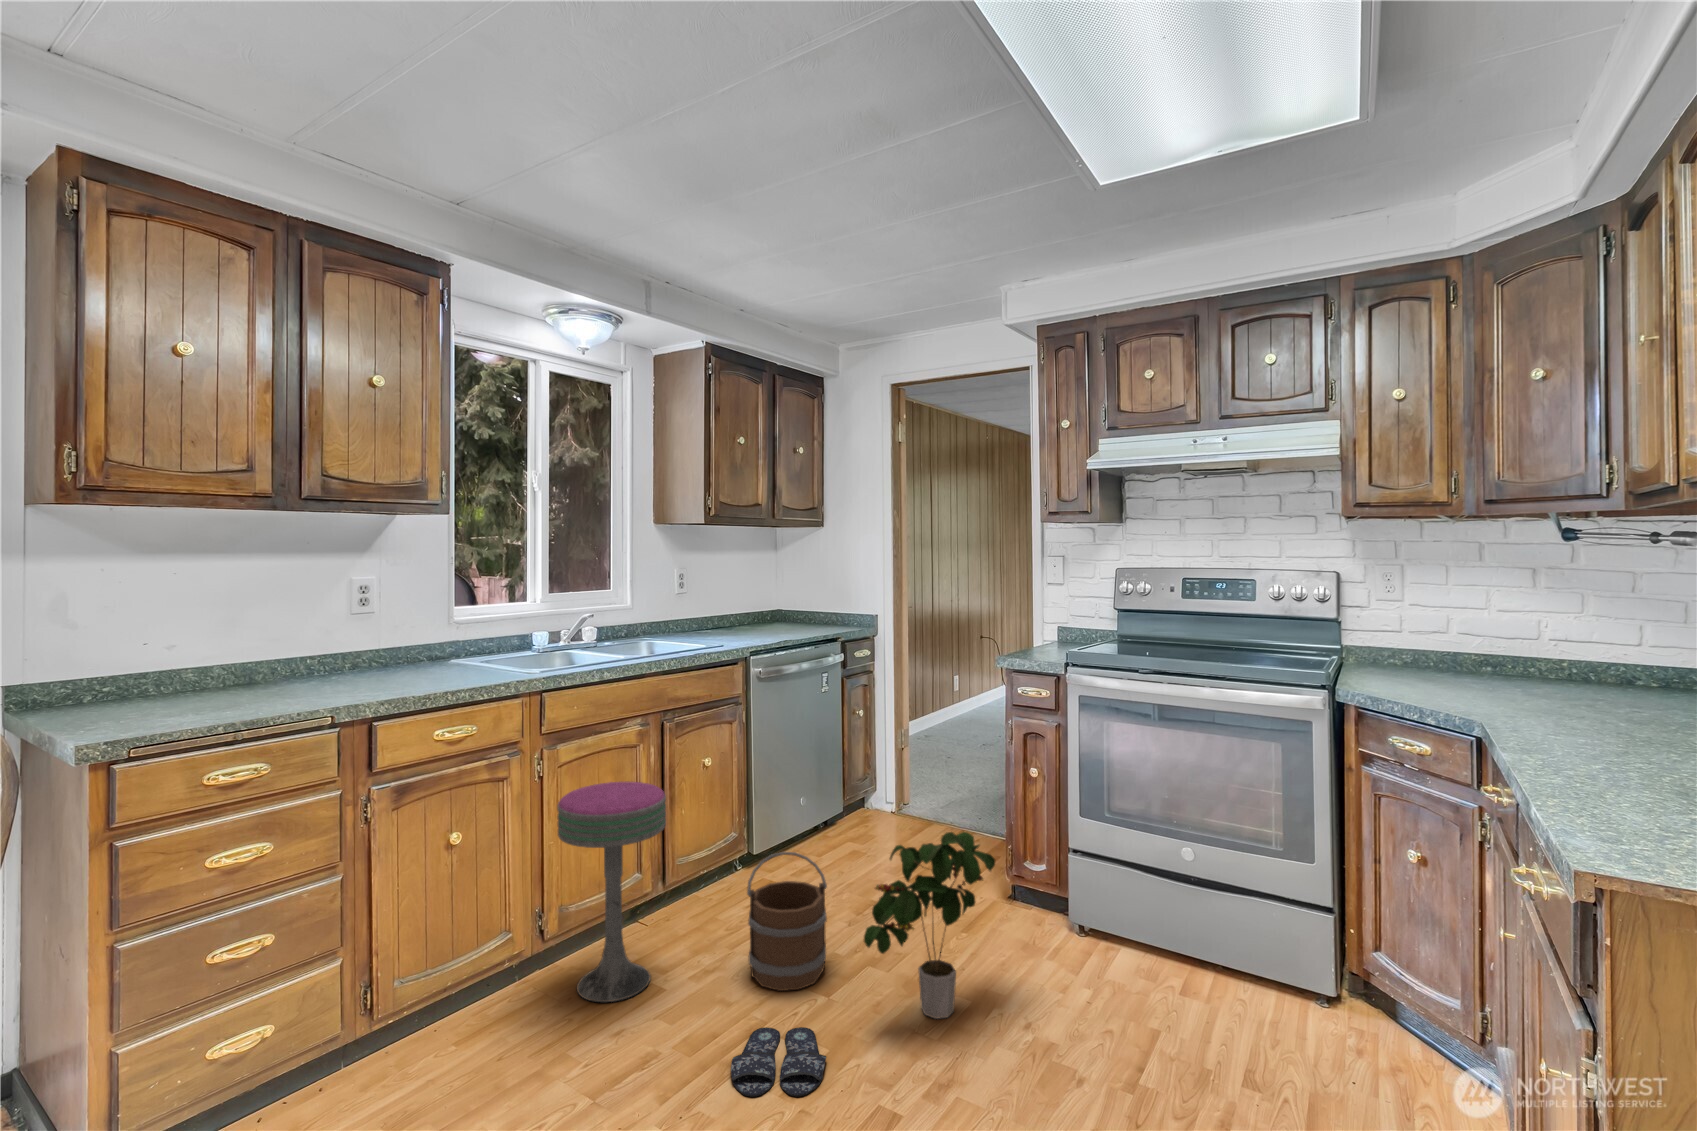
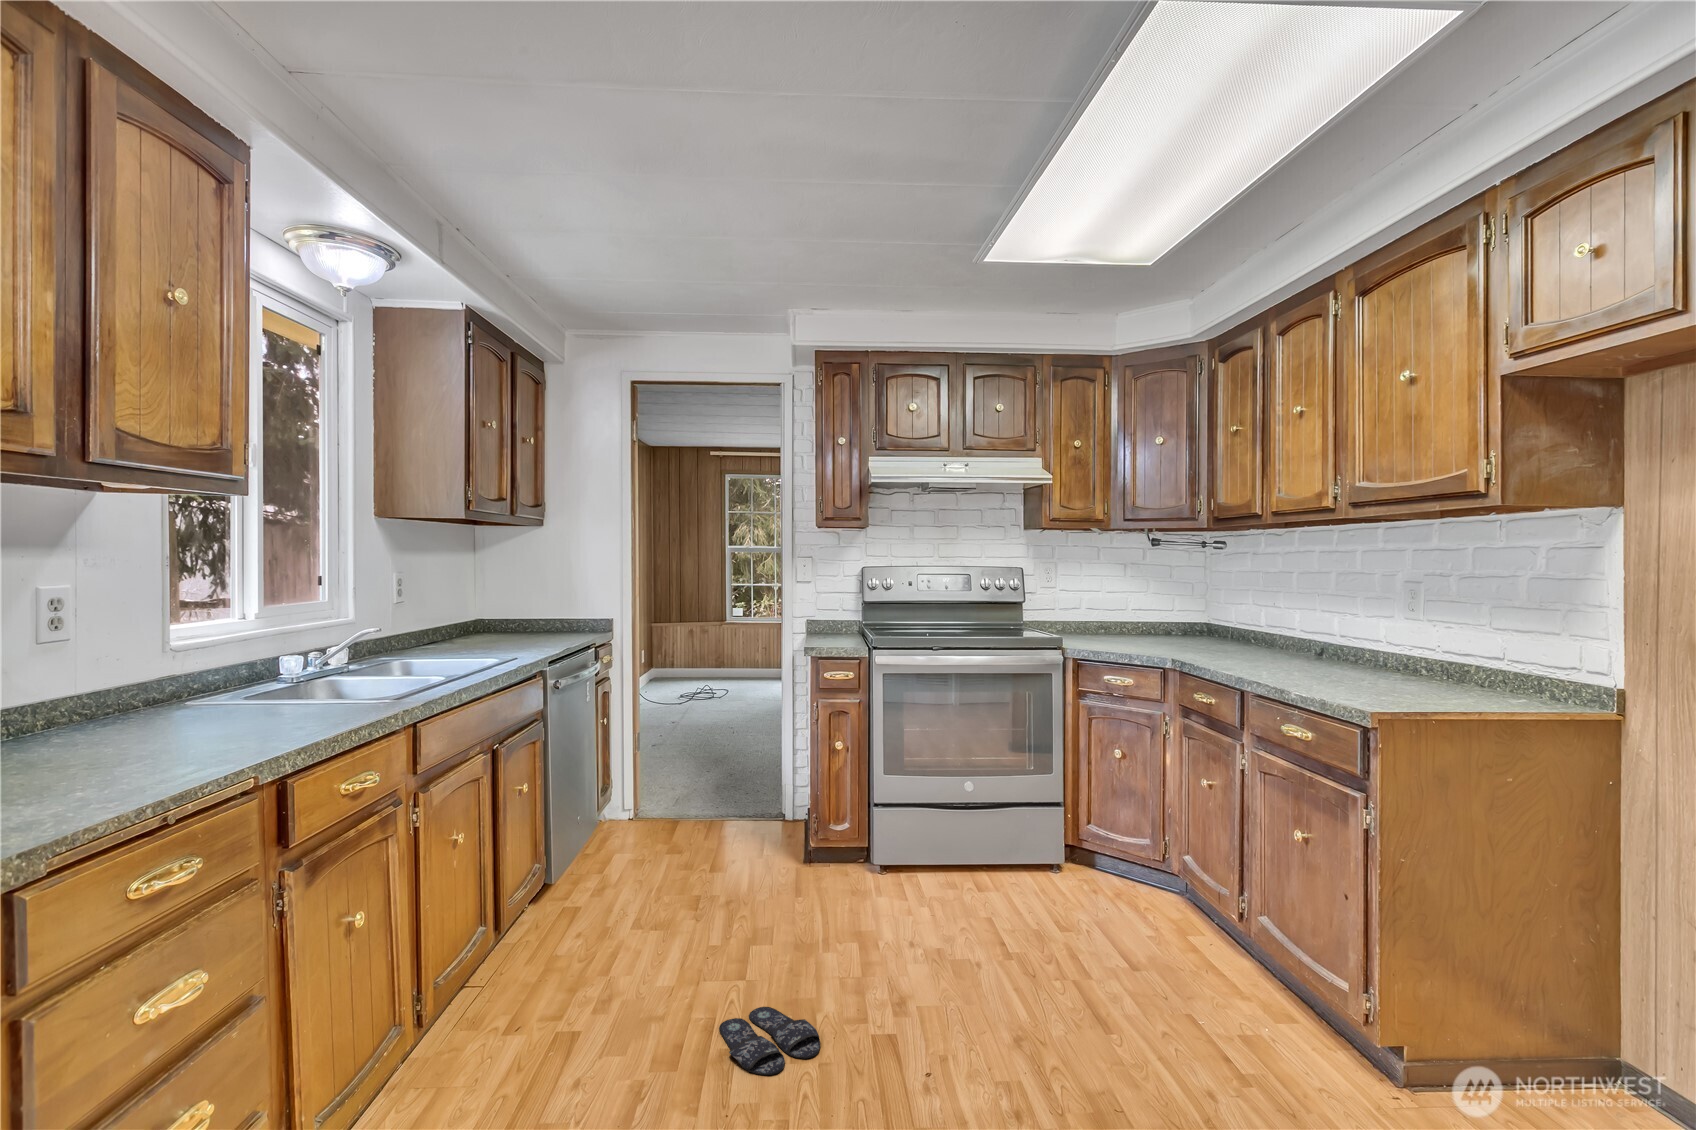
bar stool: present [557,782,666,1002] -> none [453,811,583,1070]
potted plant: present [864,832,995,1019] -> none [802,798,874,963]
bucket: present [747,852,827,991] -> none [652,854,730,992]

